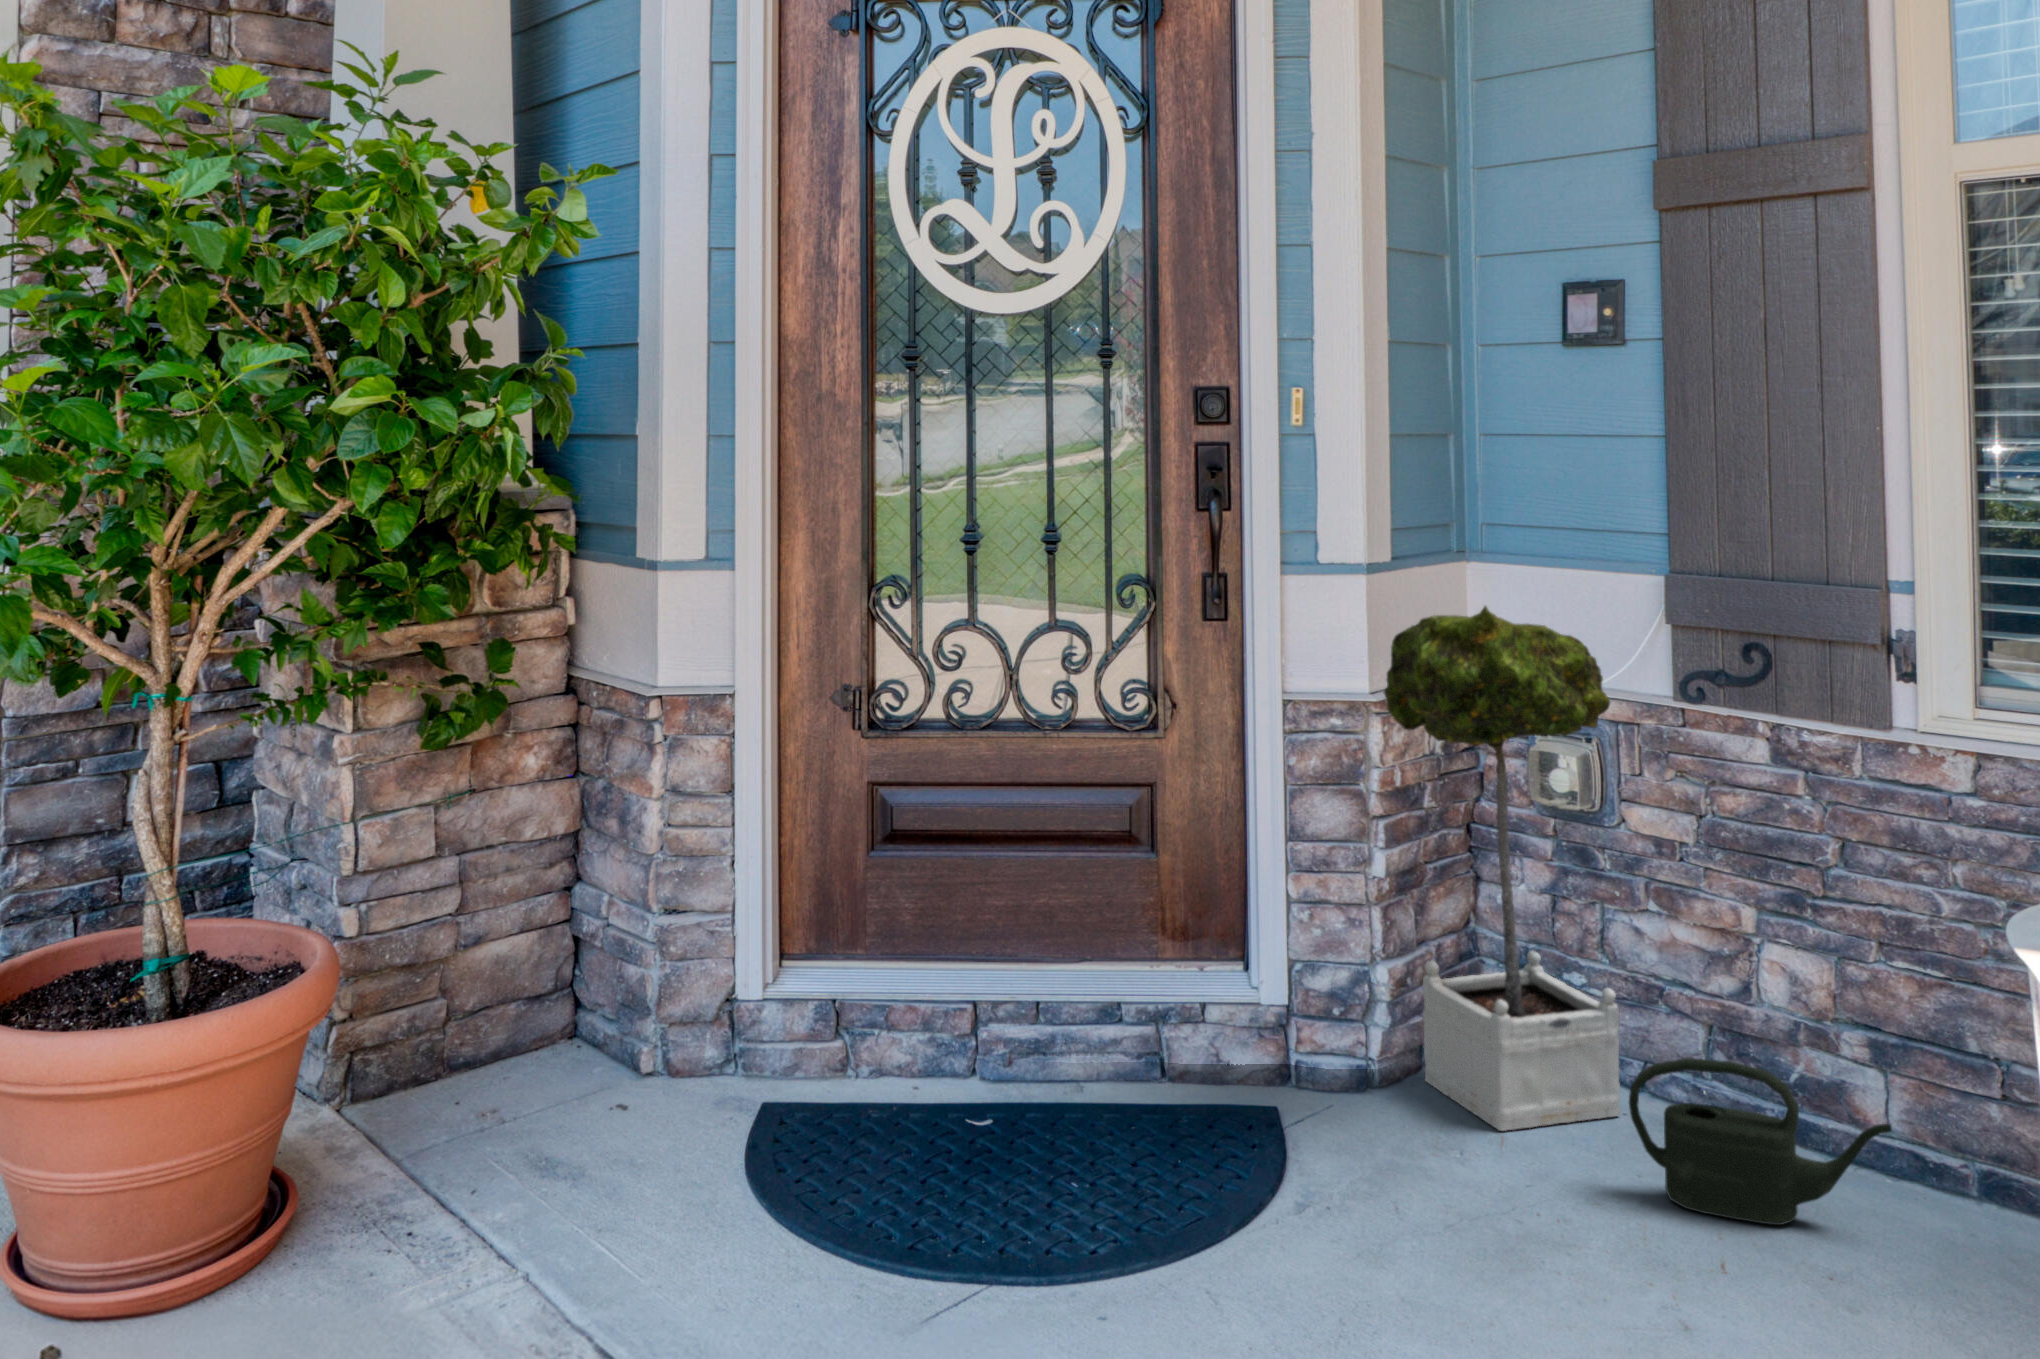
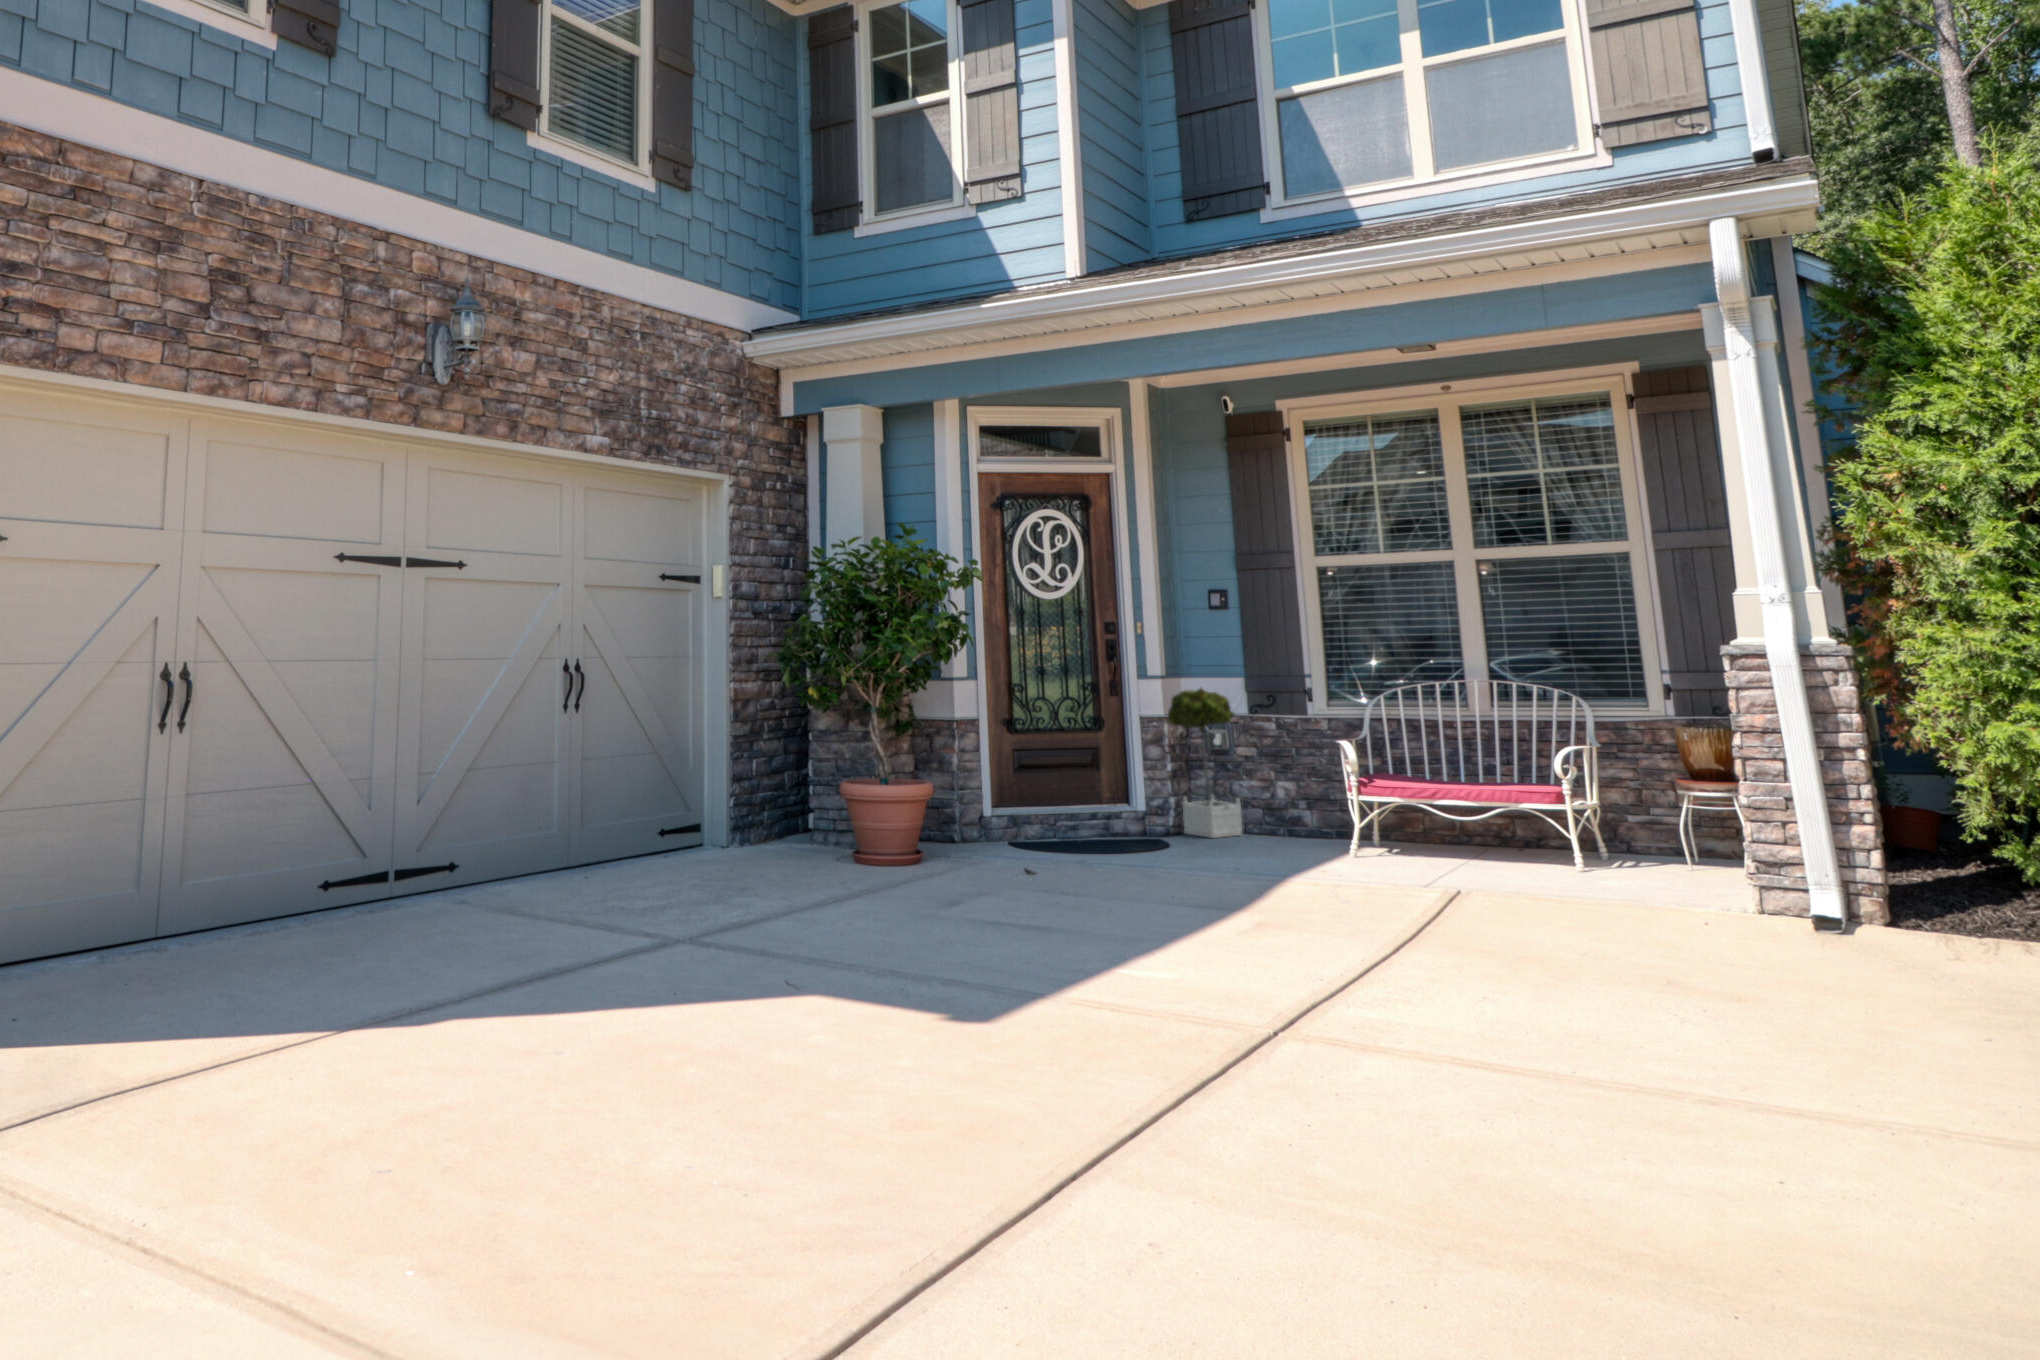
watering can: present [1629,1058,1892,1225] -> none [1251,805,1317,845]

